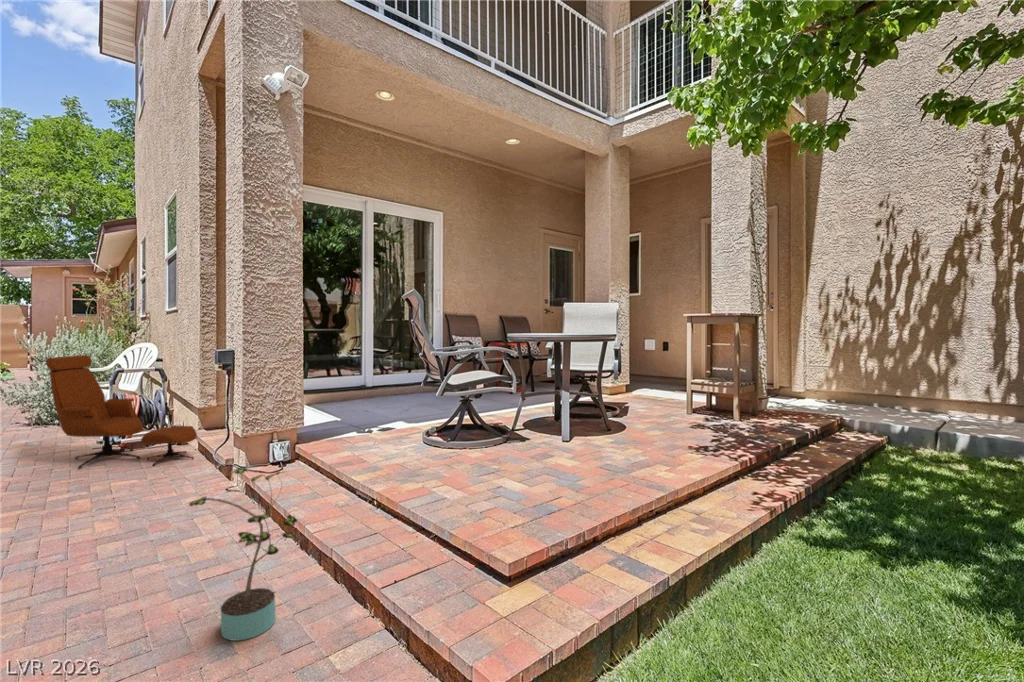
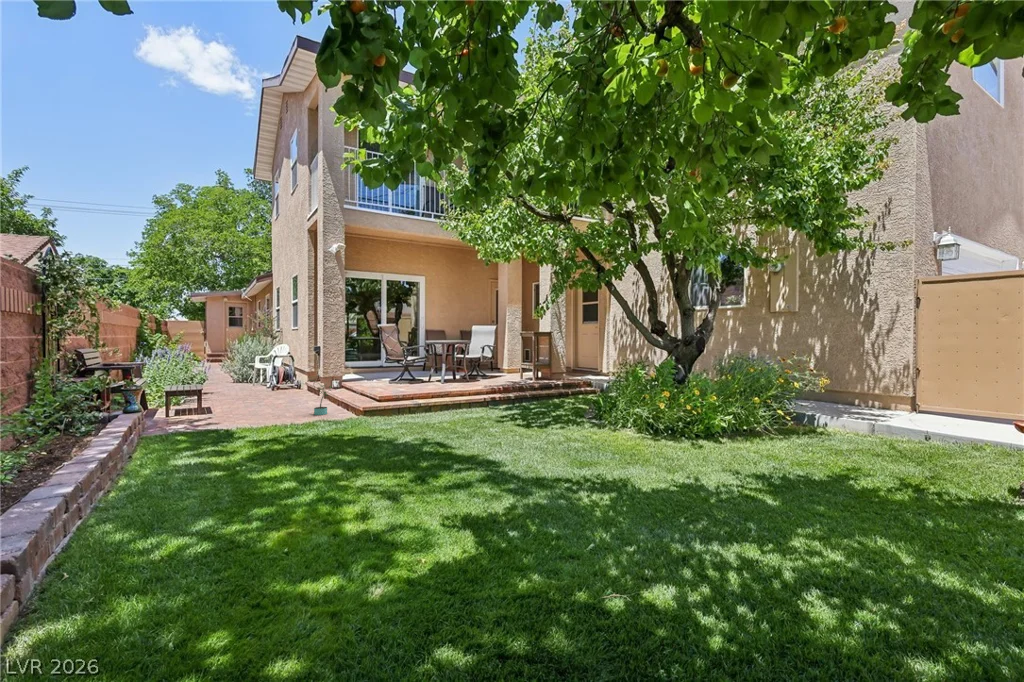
lounge chair: present [46,355,197,469] -> none [251,349,306,393]

